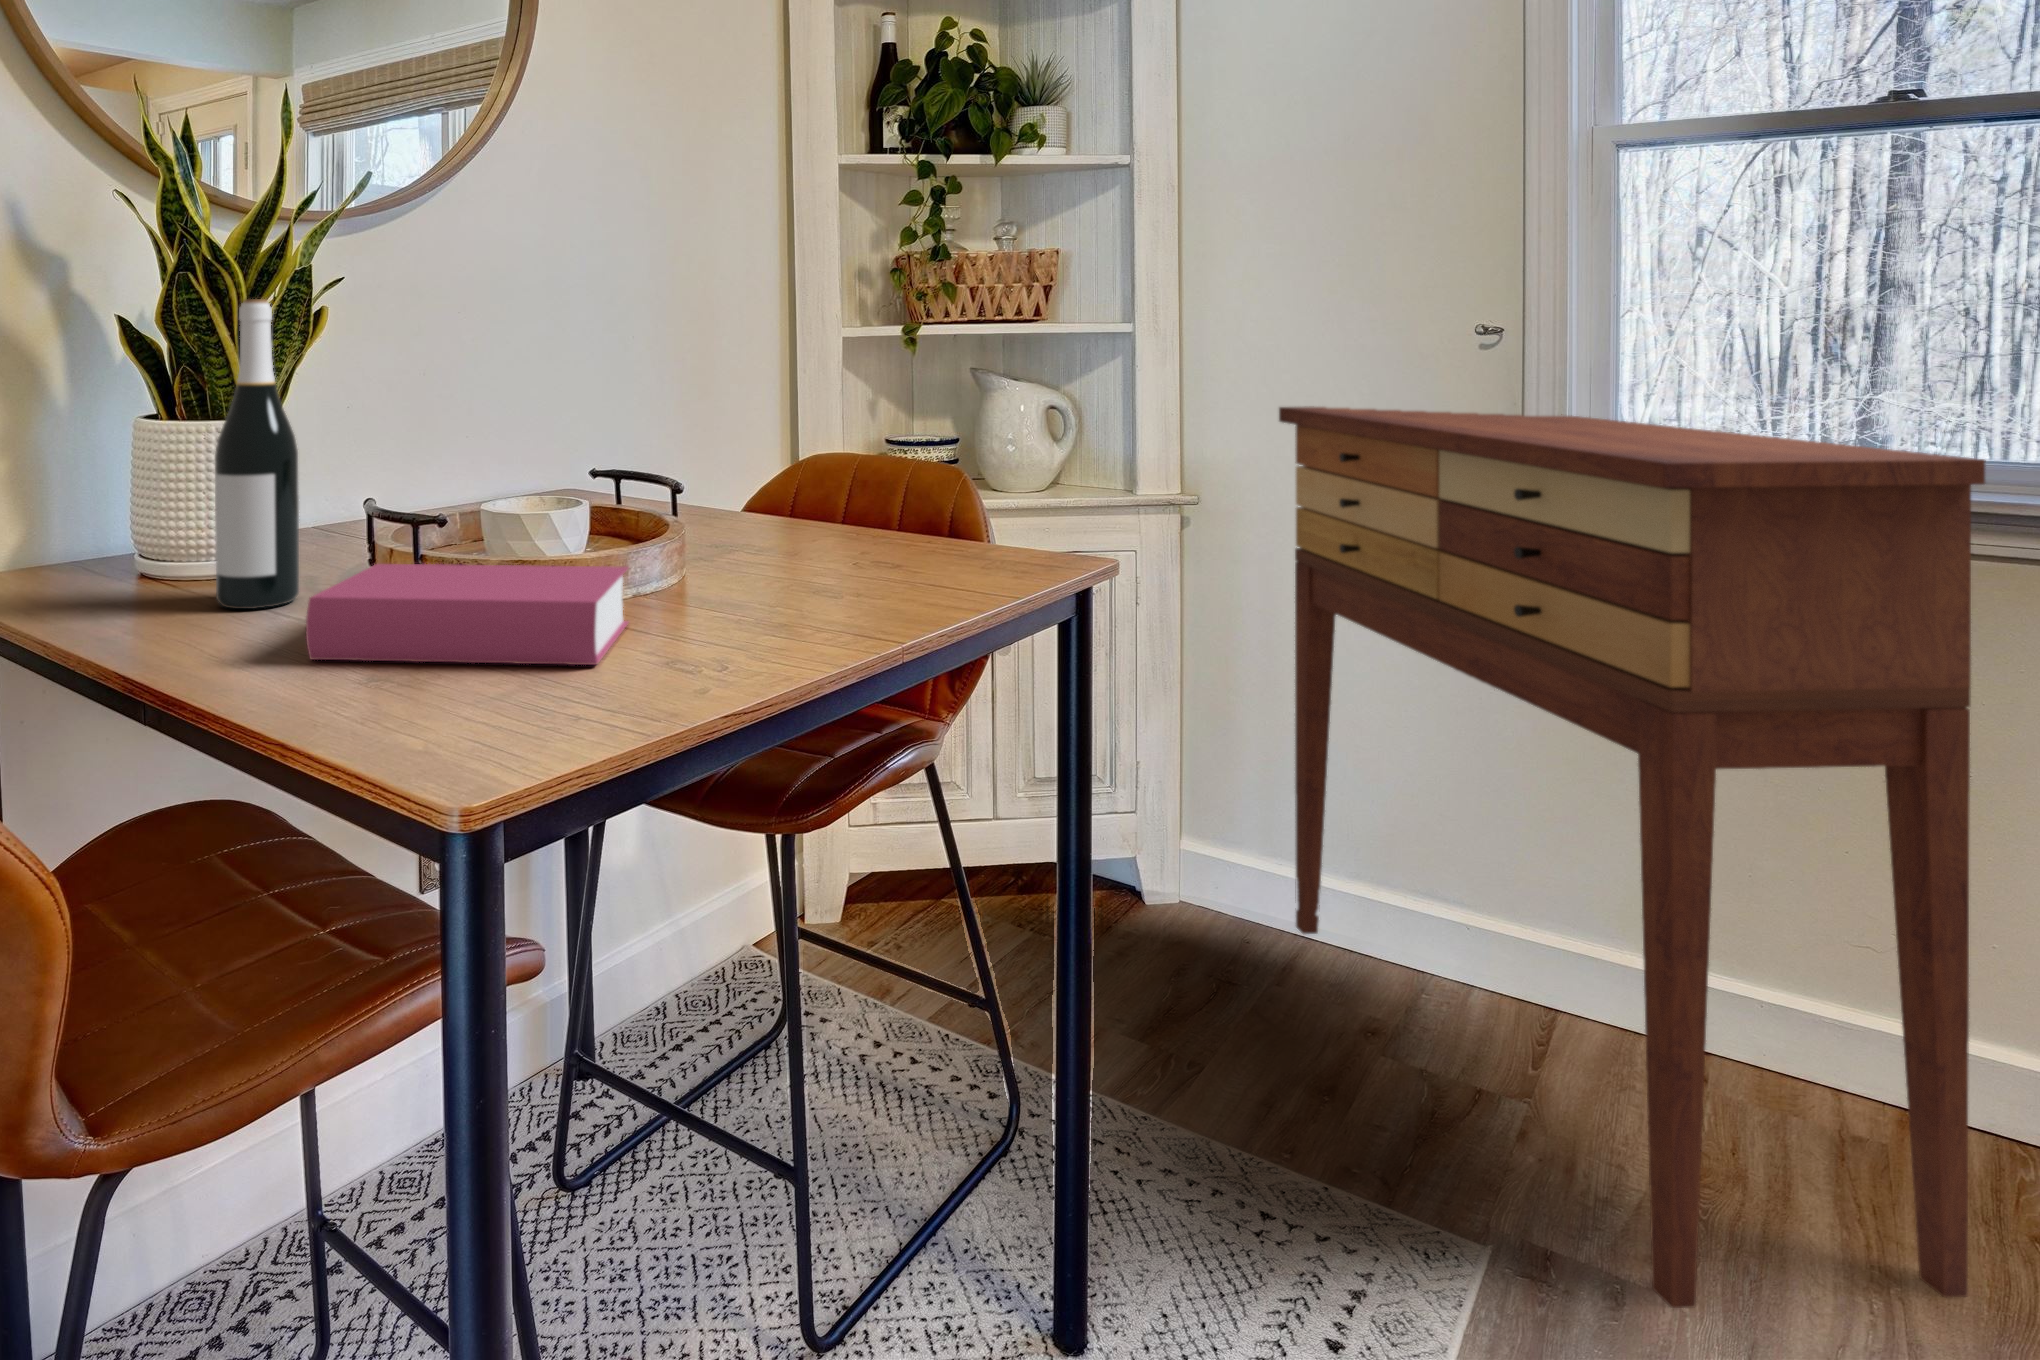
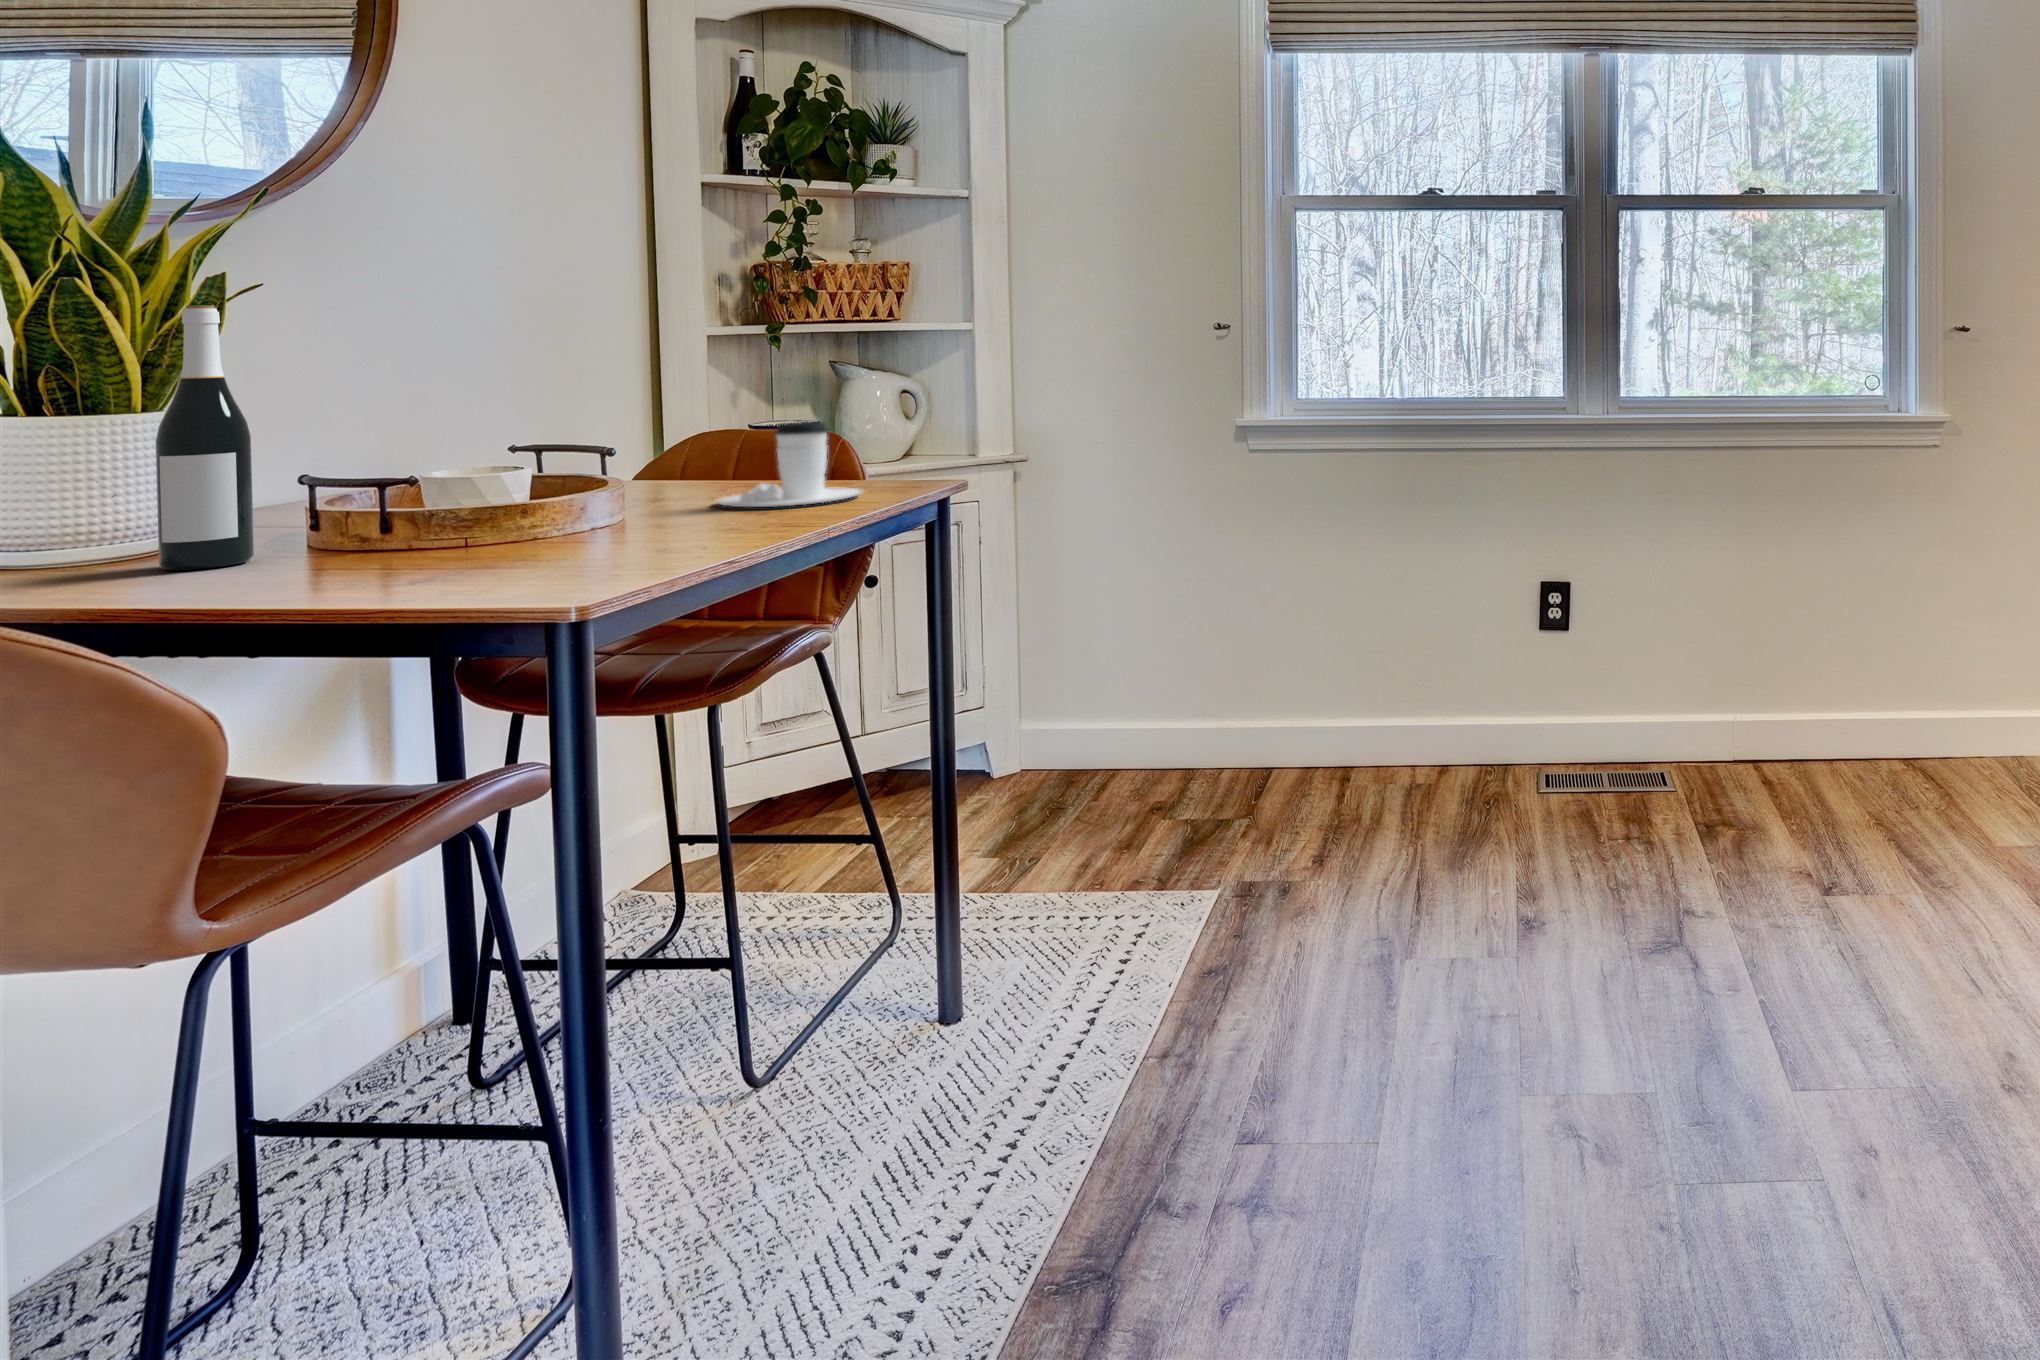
console table: present [1279,406,1985,1308] -> none [1092,381,1442,881]
coffee cup: none [783,463,965,586] -> present [717,422,862,507]
book: present [306,564,628,665] -> none [348,496,616,575]

